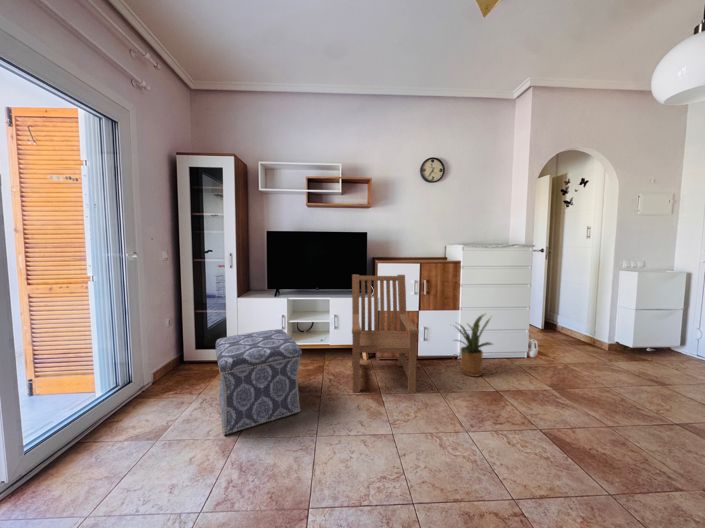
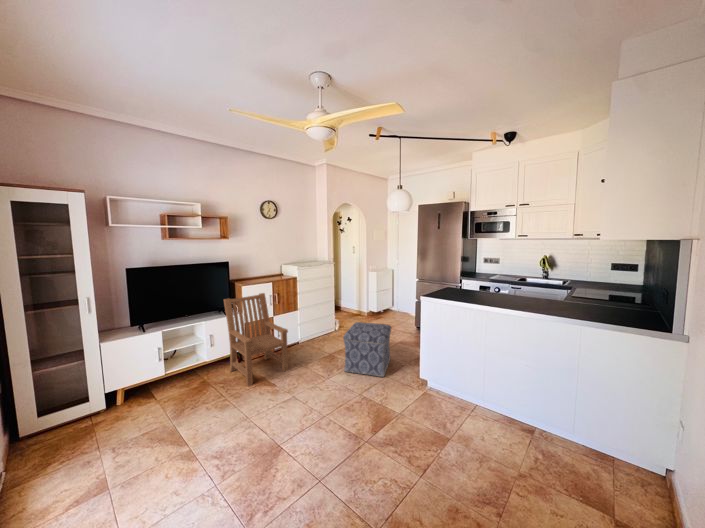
house plant: present [457,315,492,377] -> none [297,309,322,351]
ottoman: present [216,329,302,435] -> present [343,322,391,377]

